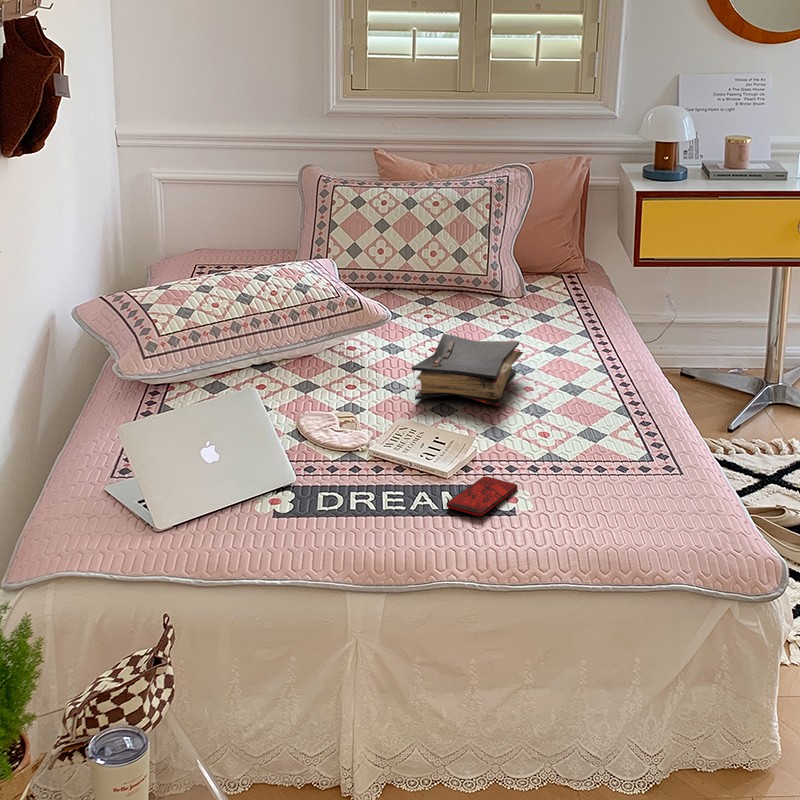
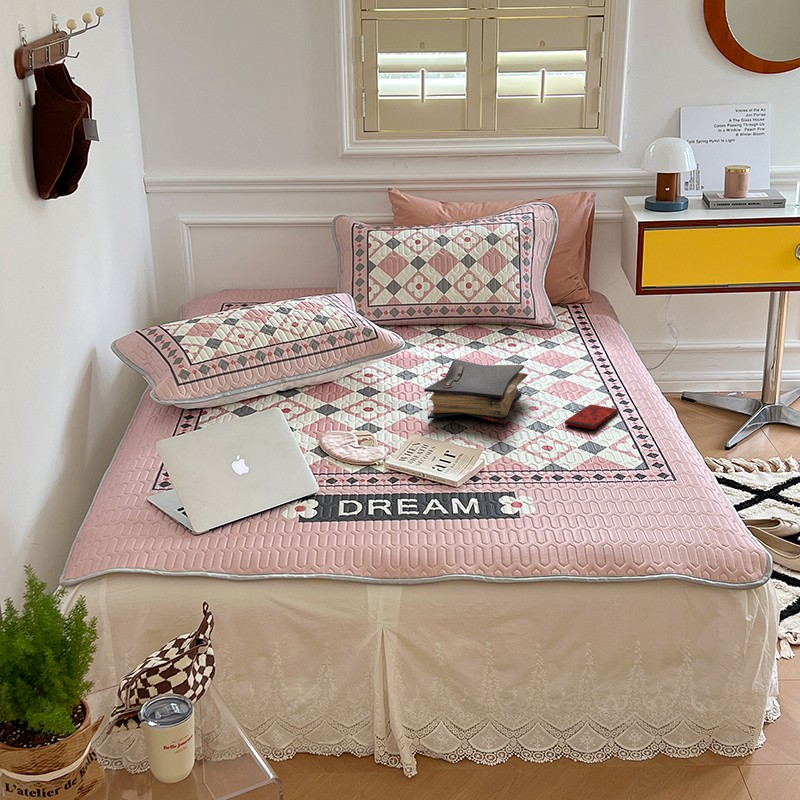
smartphone: present [446,476,517,516] -> present [565,405,618,429]

